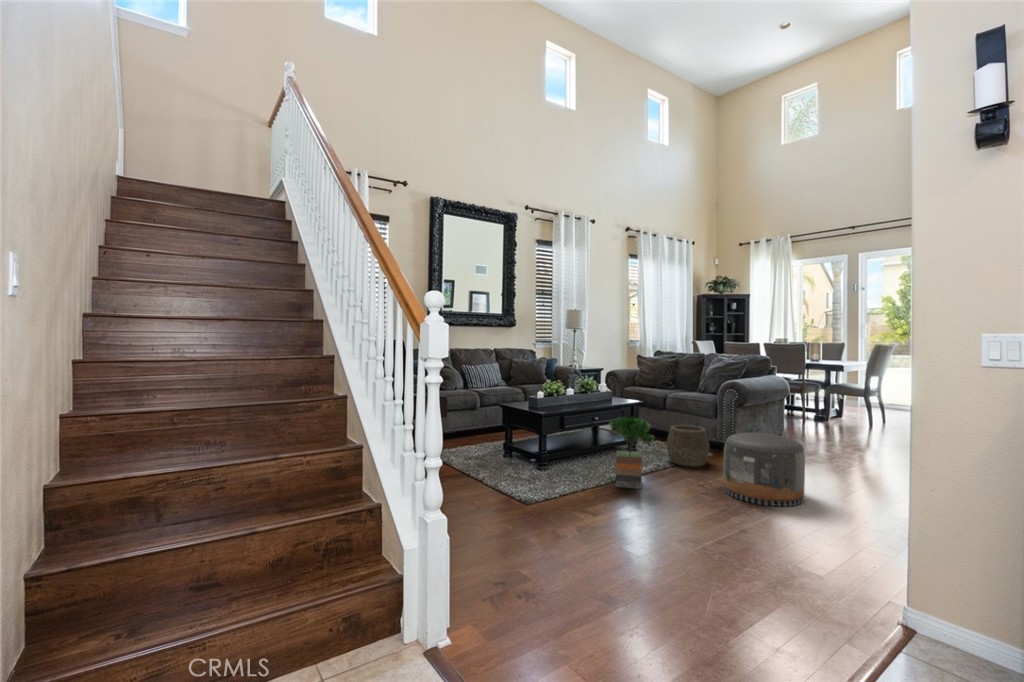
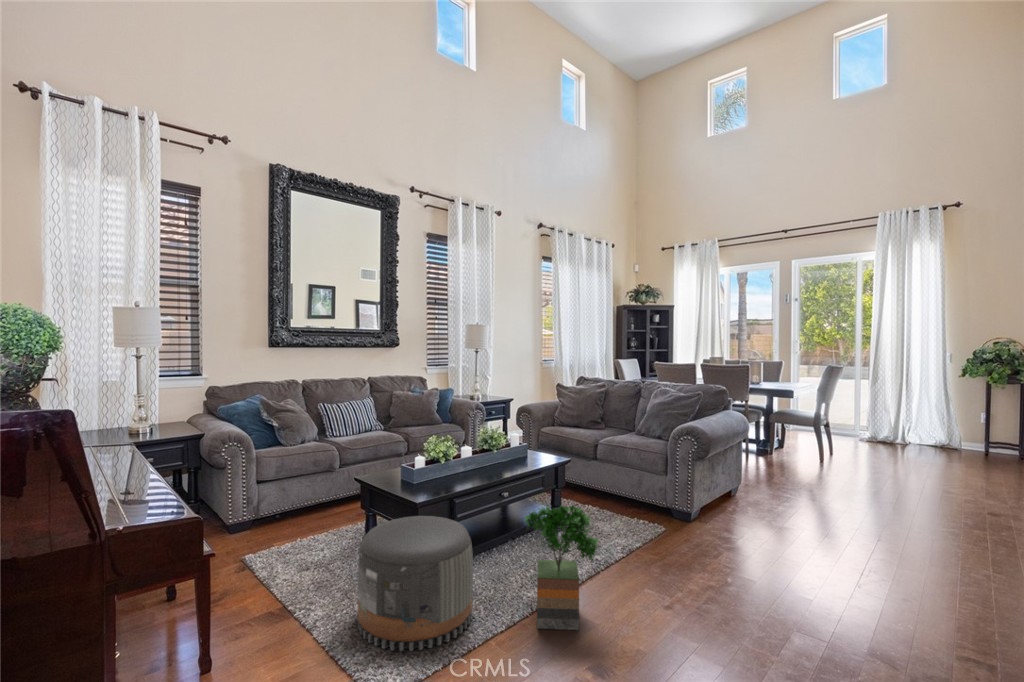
woven basket: present [667,425,709,466] -> none [605,494,666,561]
pouf: present [723,433,805,507] -> present [358,516,473,651]

